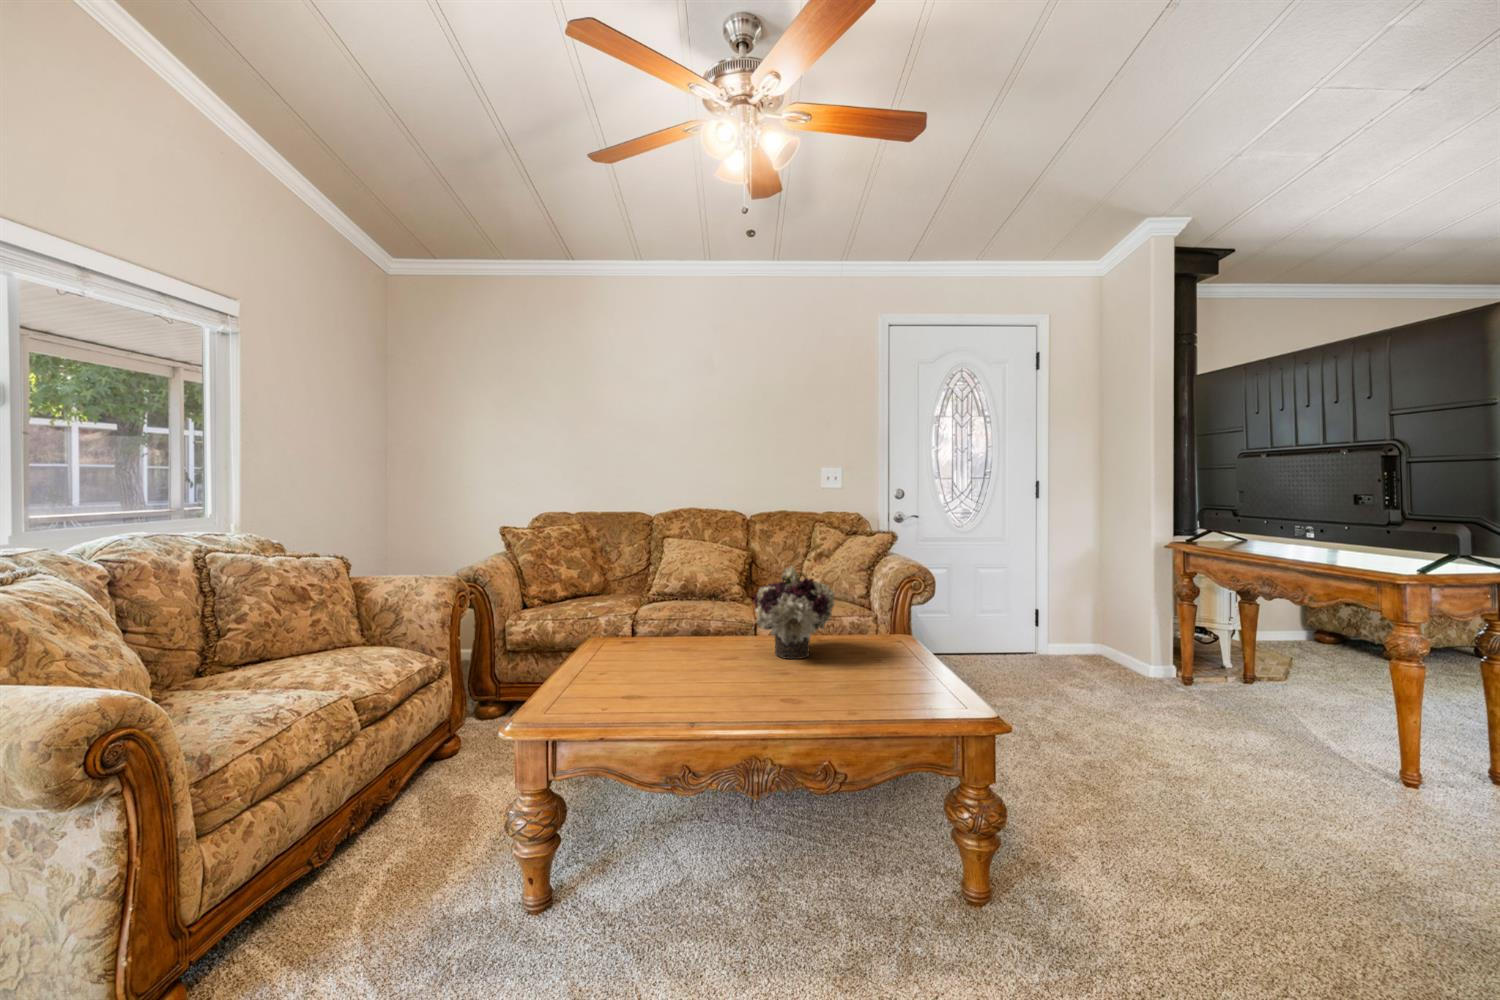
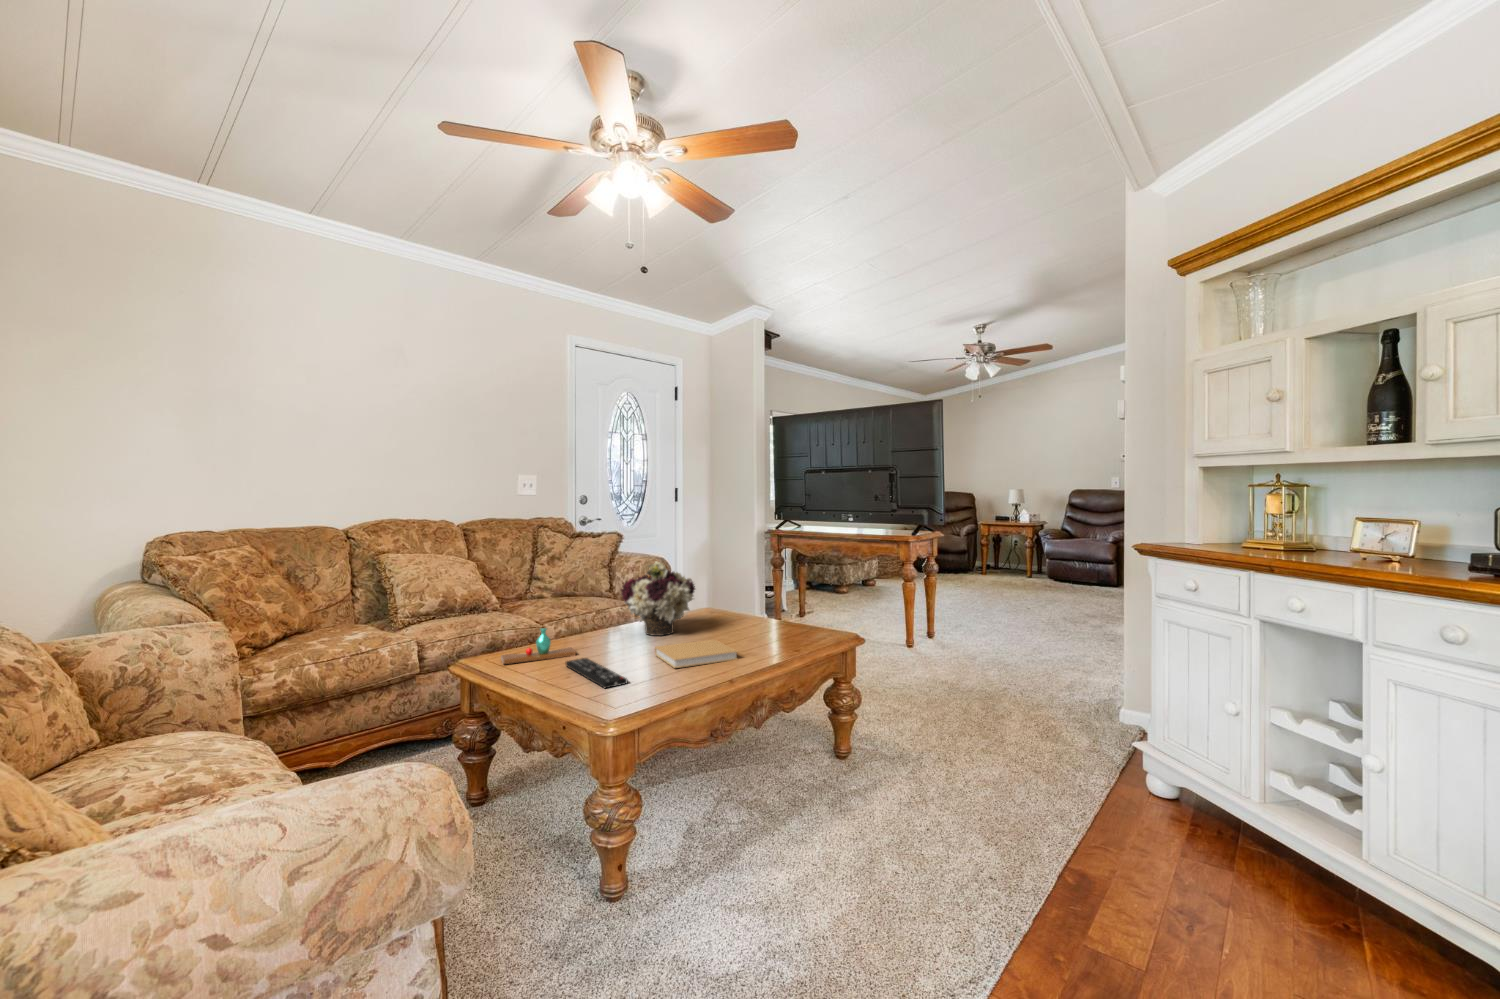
vase: none [605,622,677,658] -> present [501,628,576,664]
remote control: none [583,661,652,702] -> present [566,658,627,688]
book: none [683,668,792,713] -> present [655,640,737,668]

